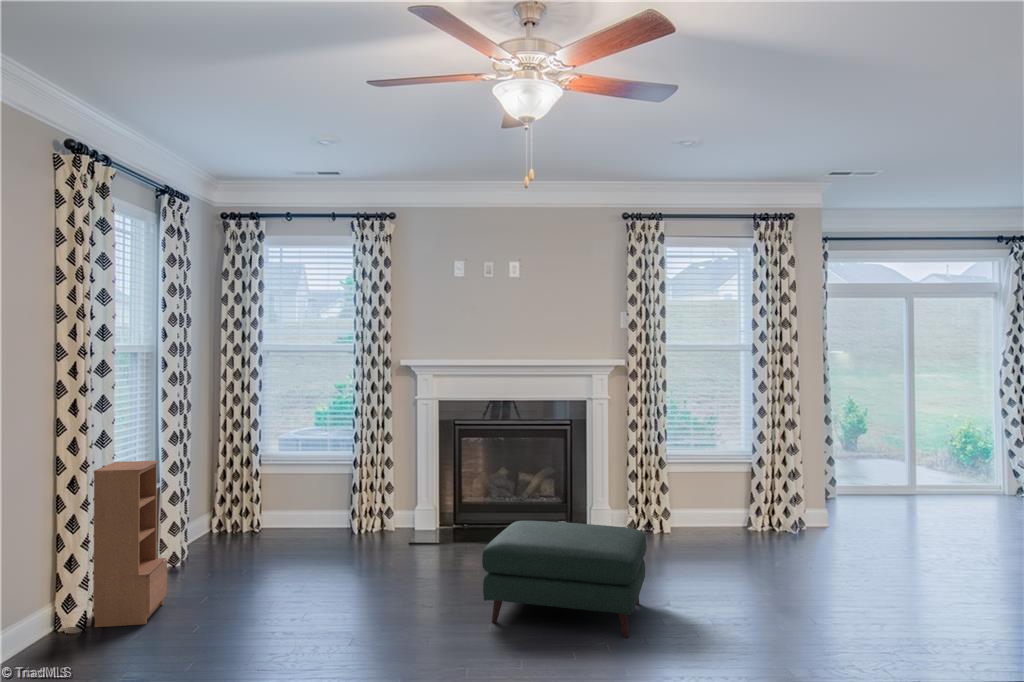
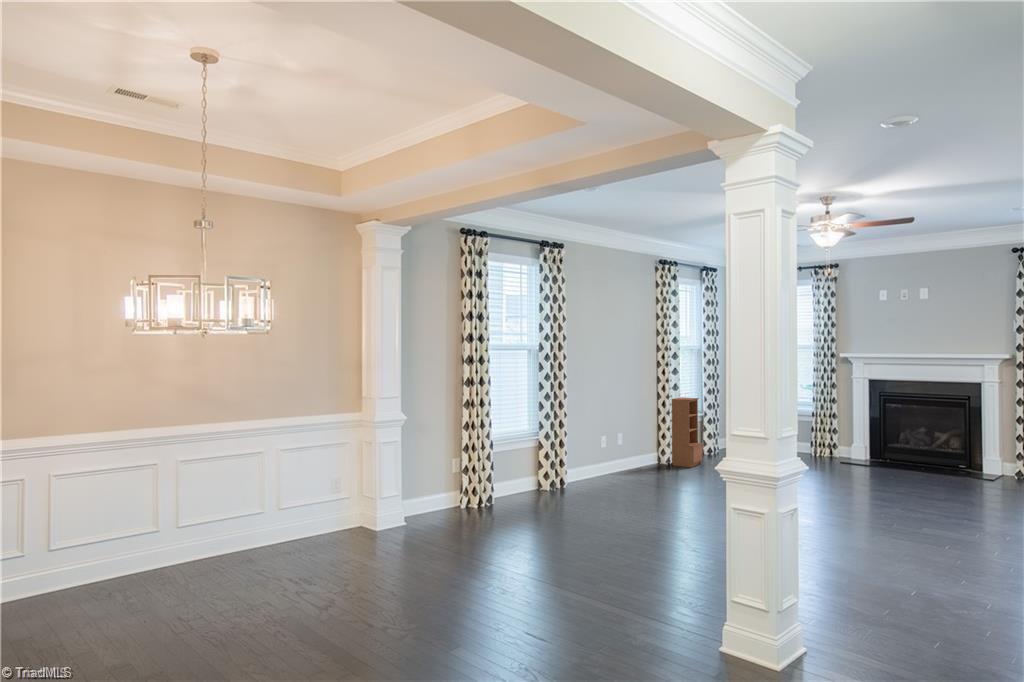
ottoman: present [482,521,647,637] -> none [848,444,964,505]

